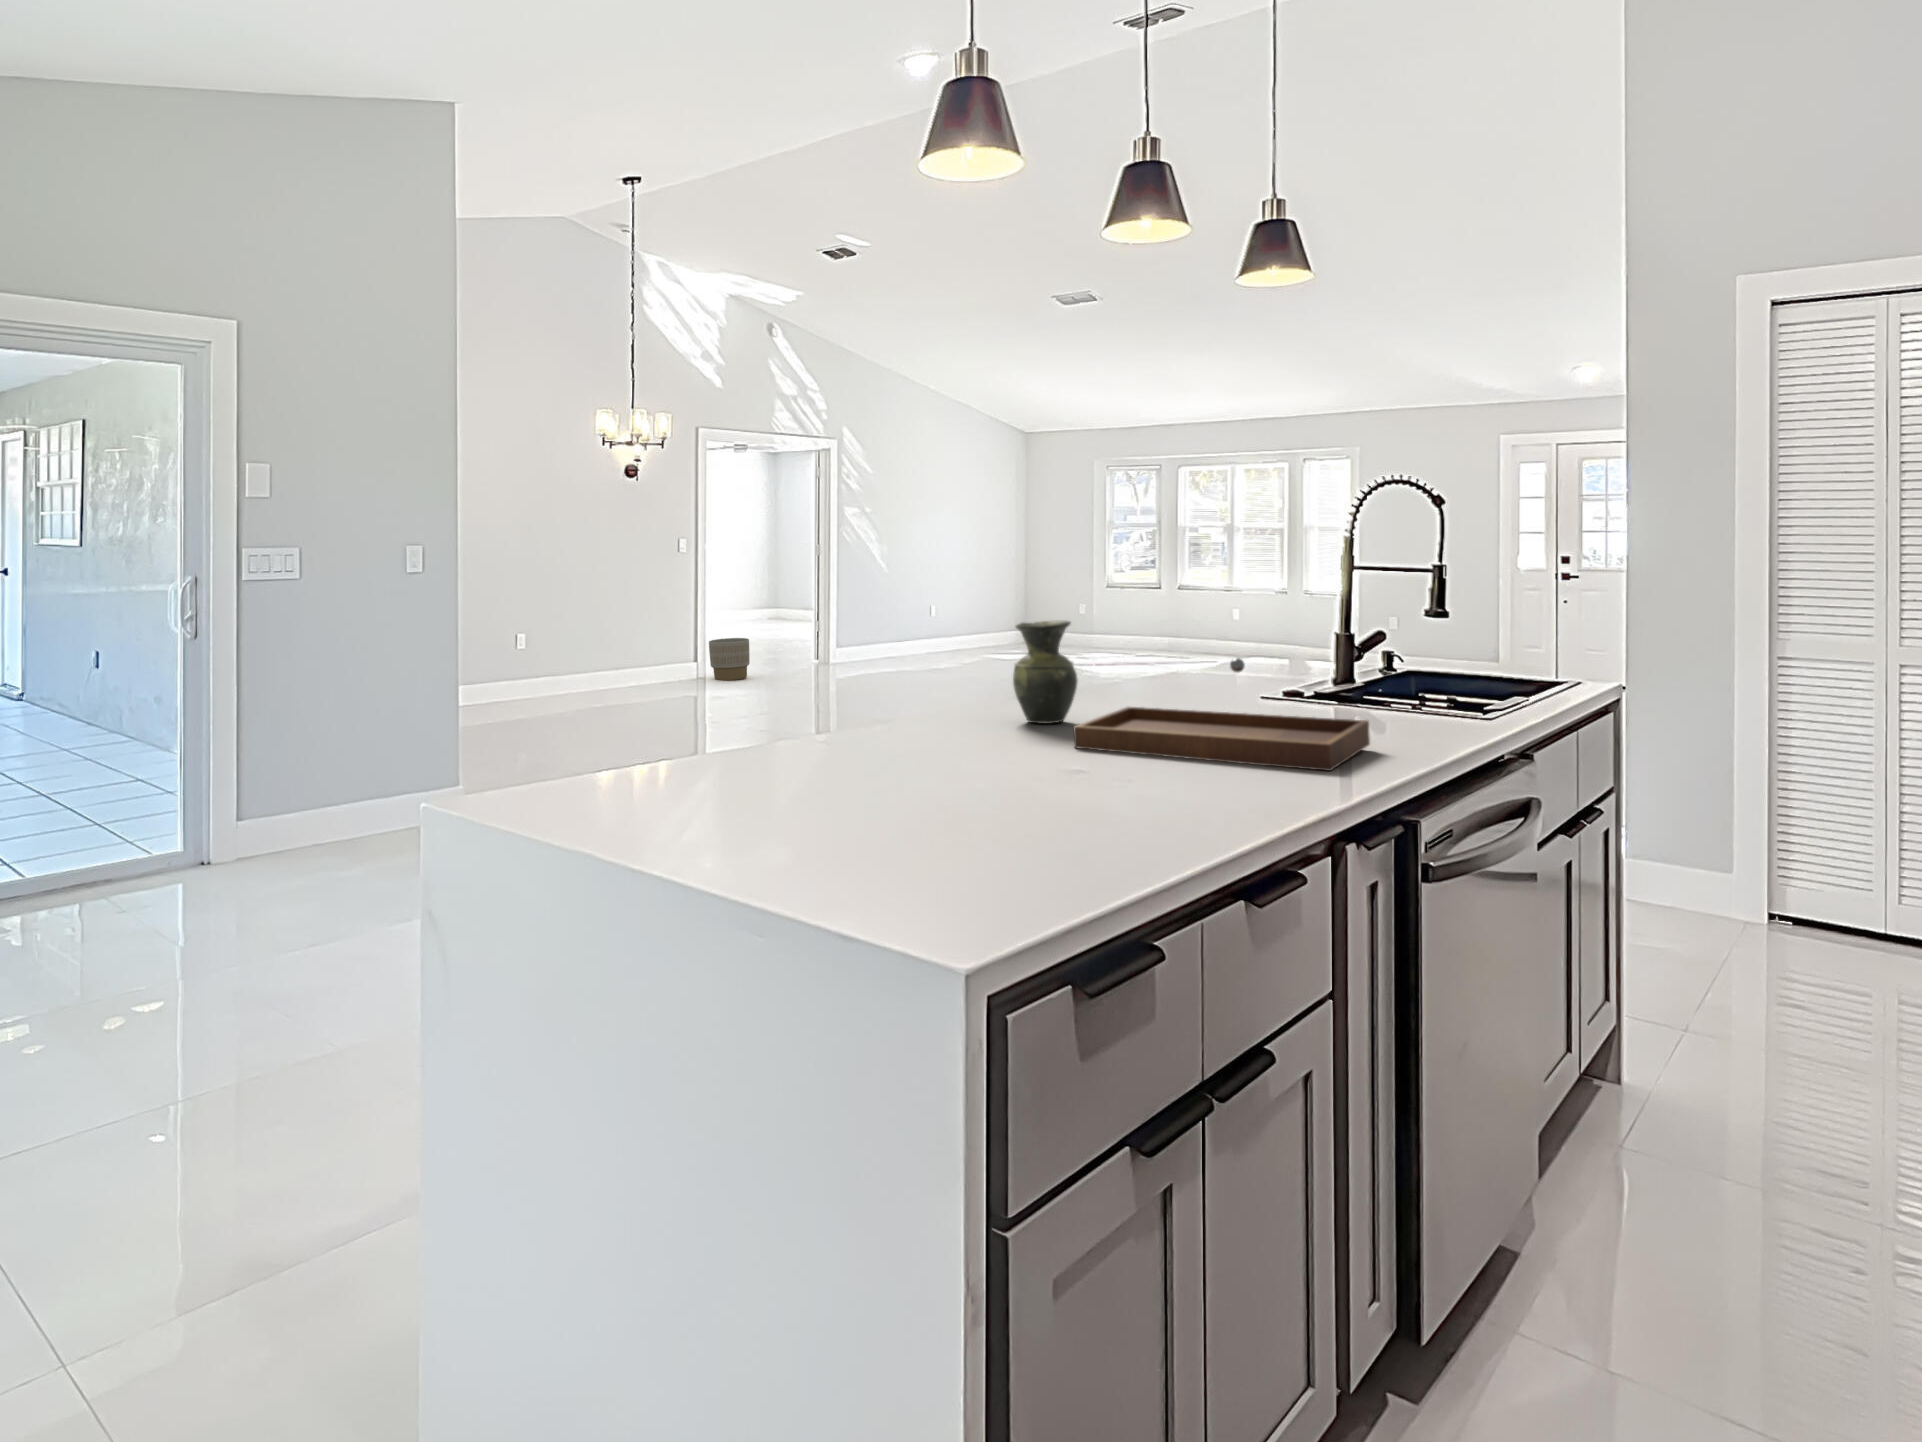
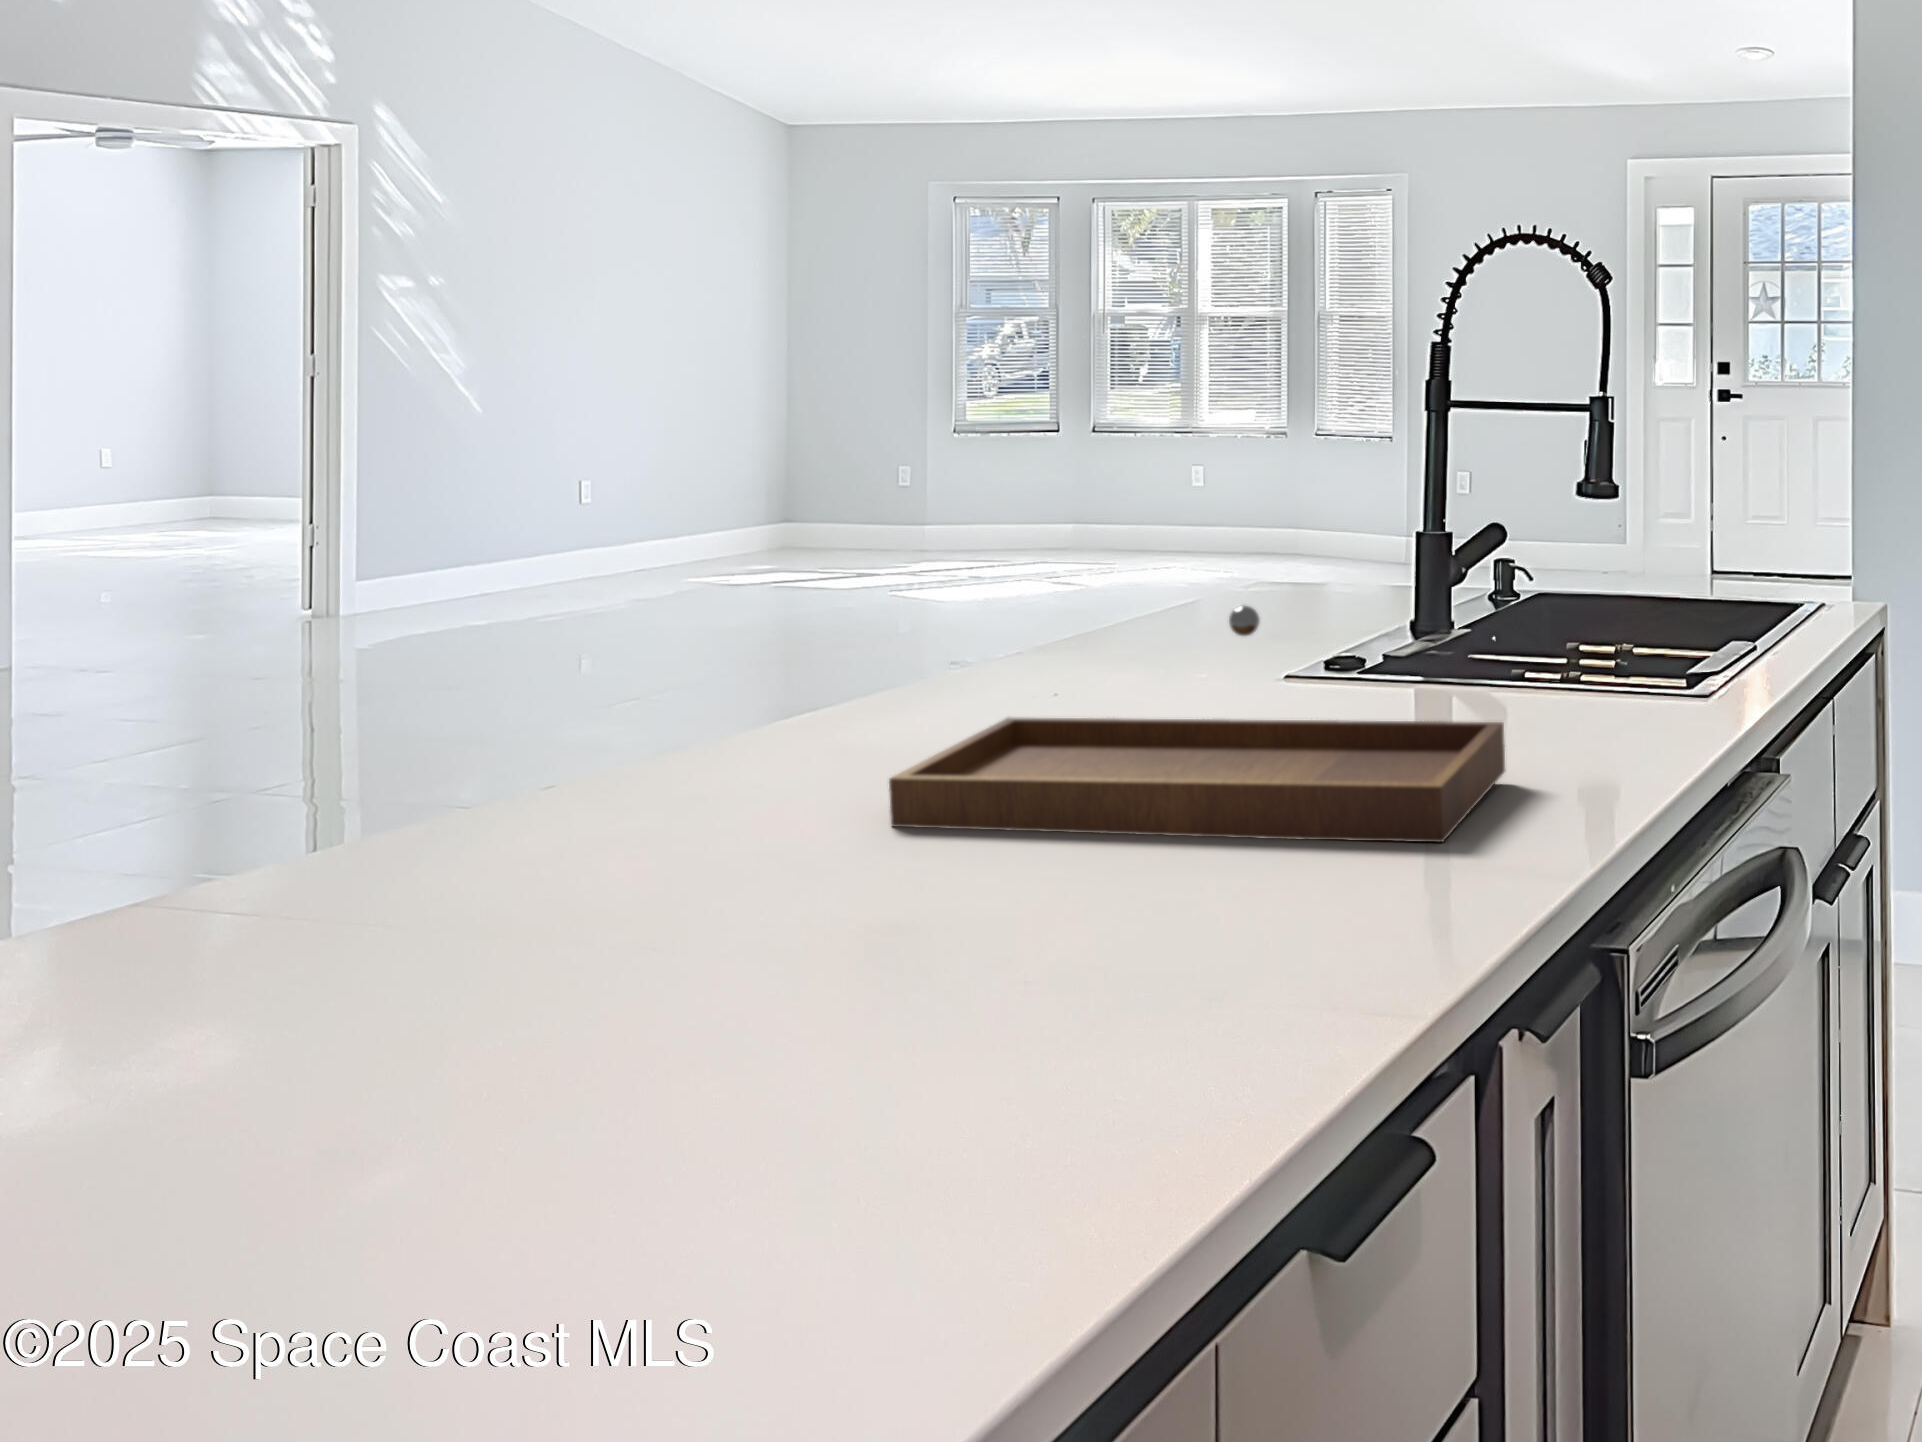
vase: present [1013,620,1078,724] -> none [746,531,895,766]
planter: present [709,638,750,681] -> none [31,556,136,653]

